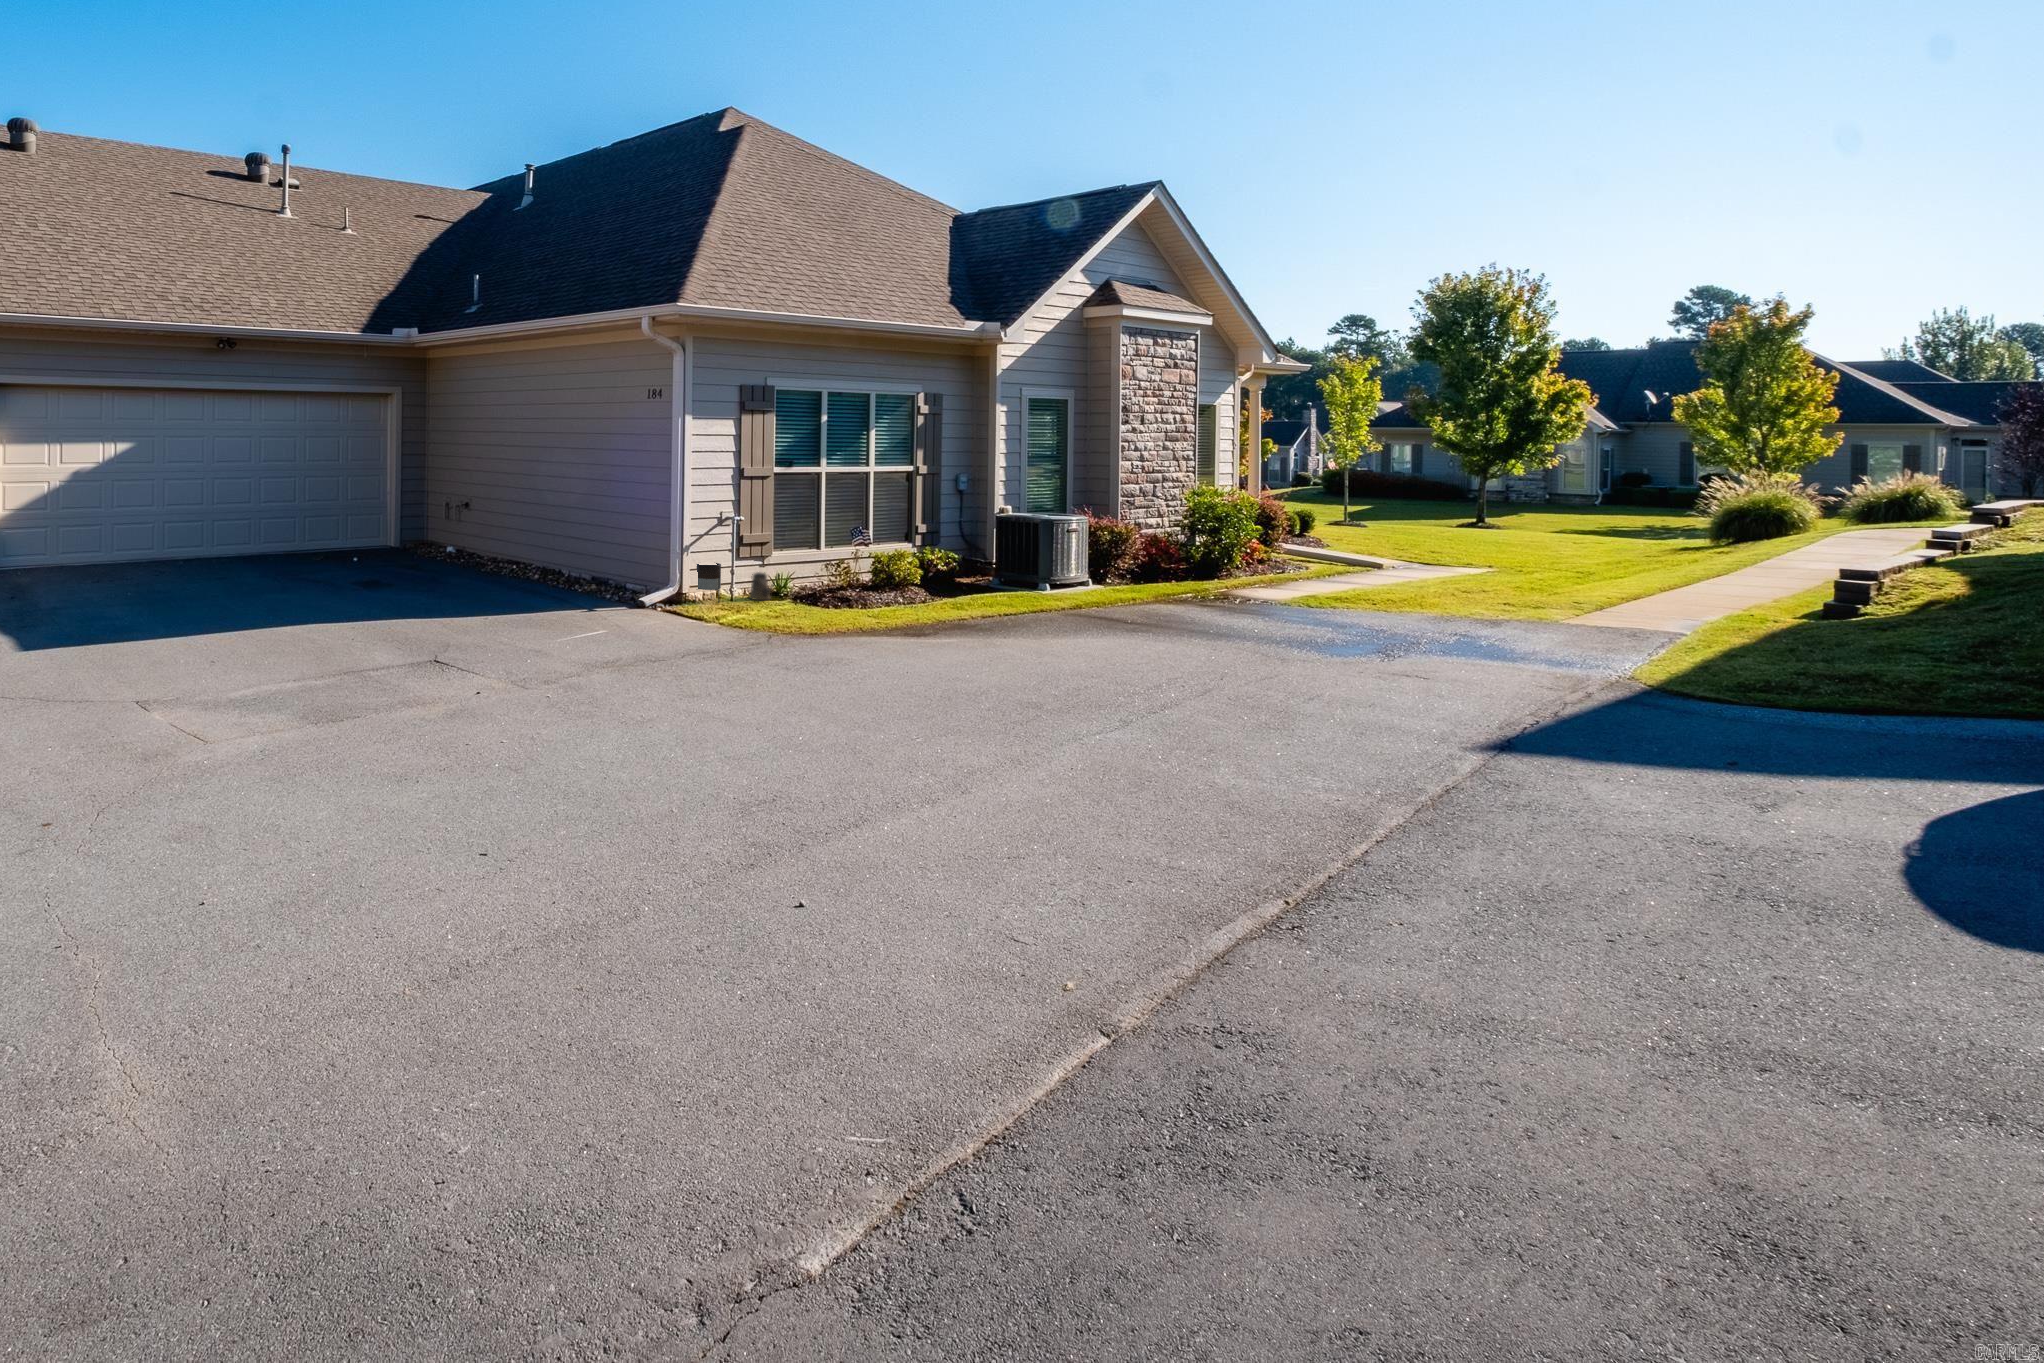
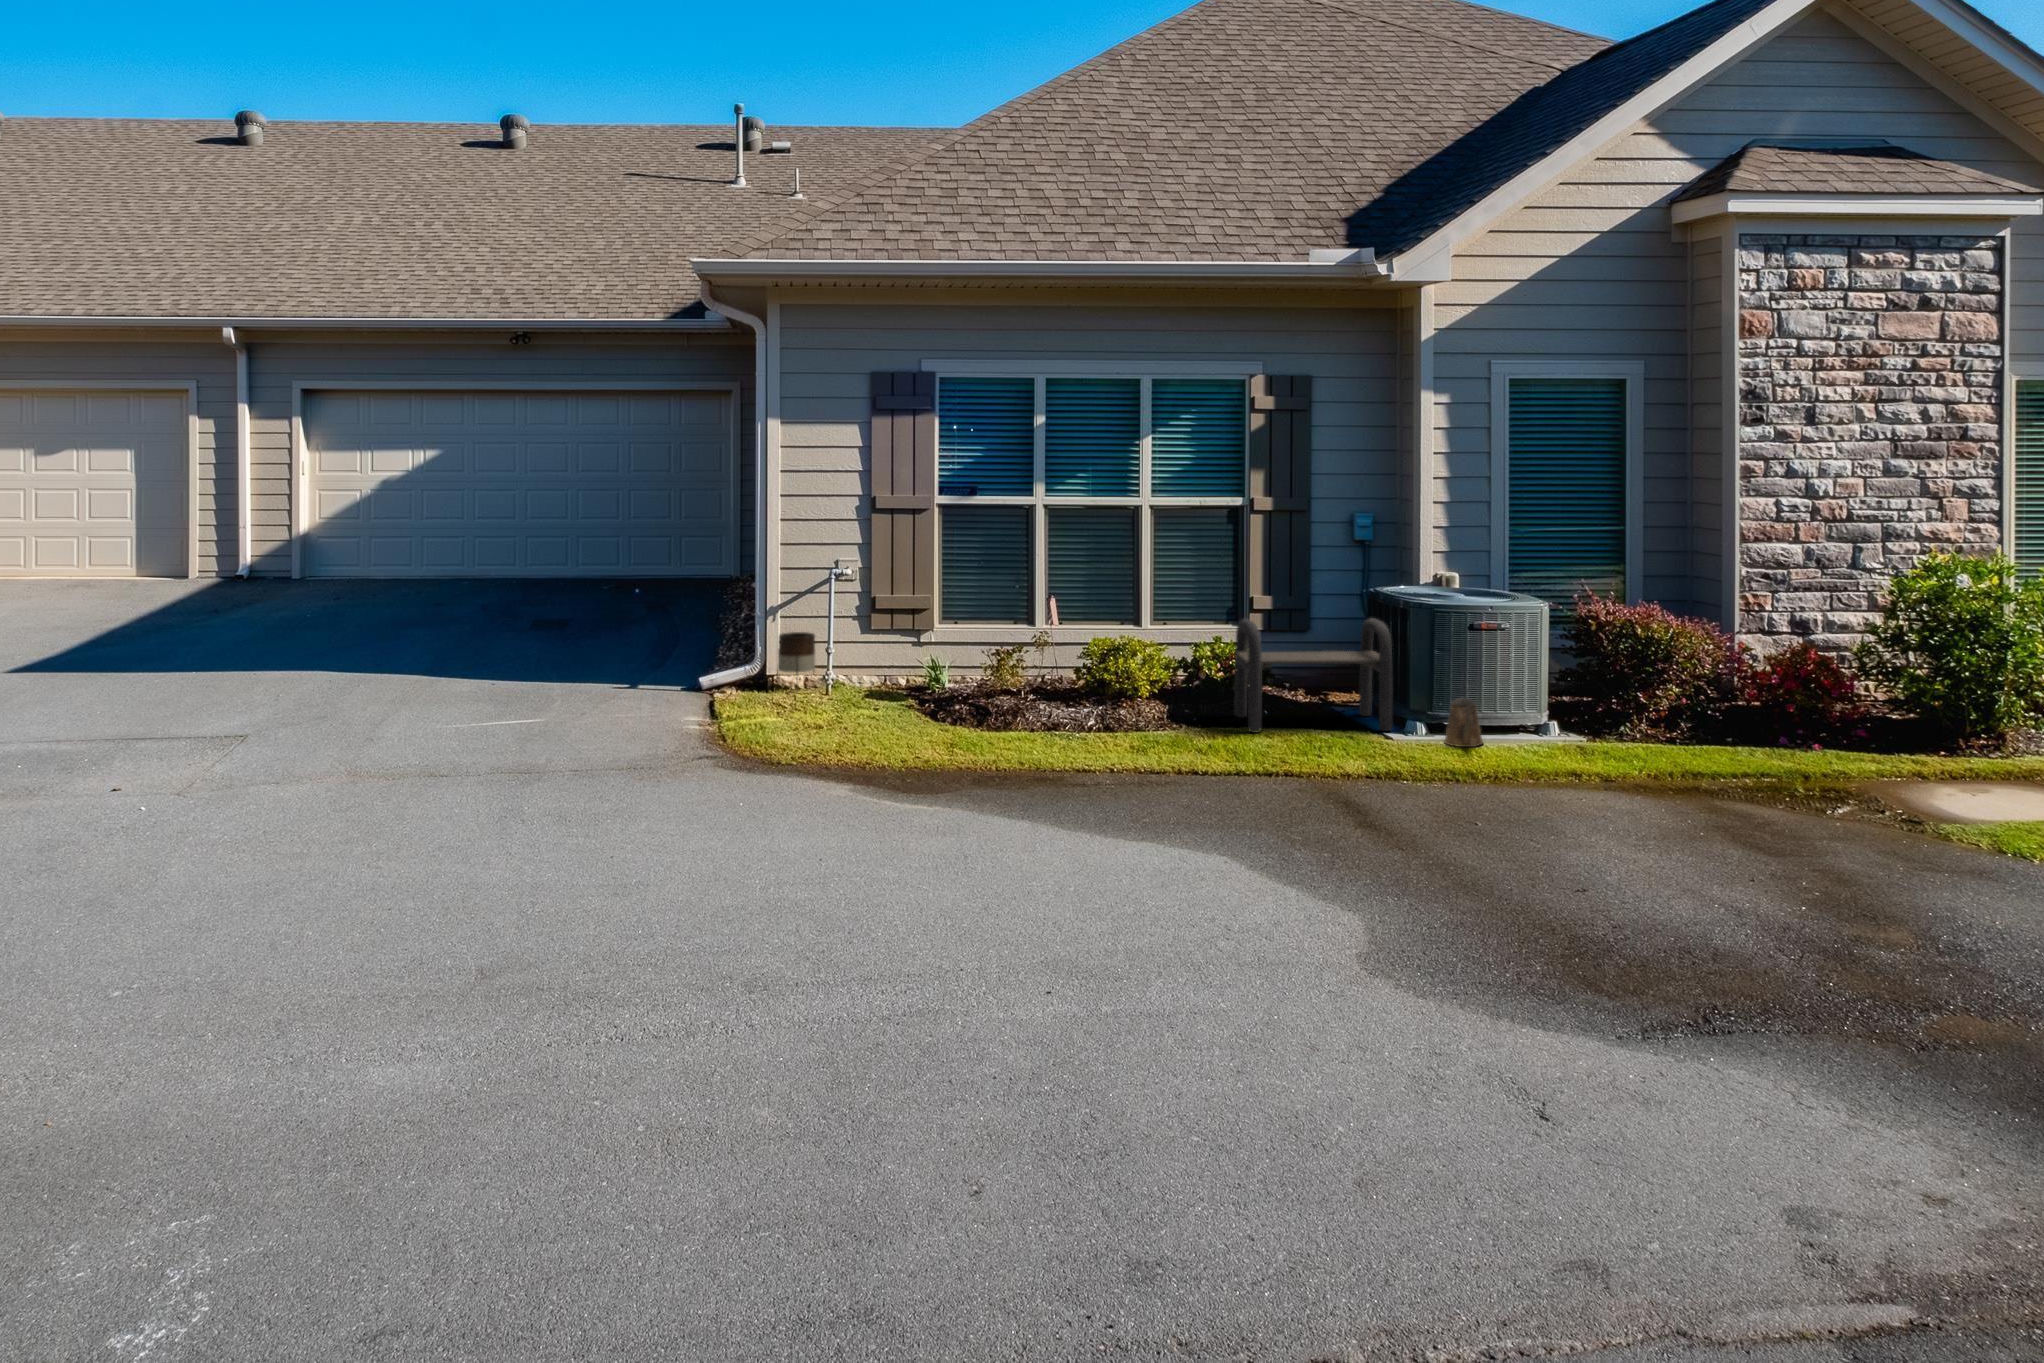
bench: none [967,529,1055,596] -> present [1234,618,1392,733]
watering can: present [749,572,780,600] -> present [1444,698,1483,747]

